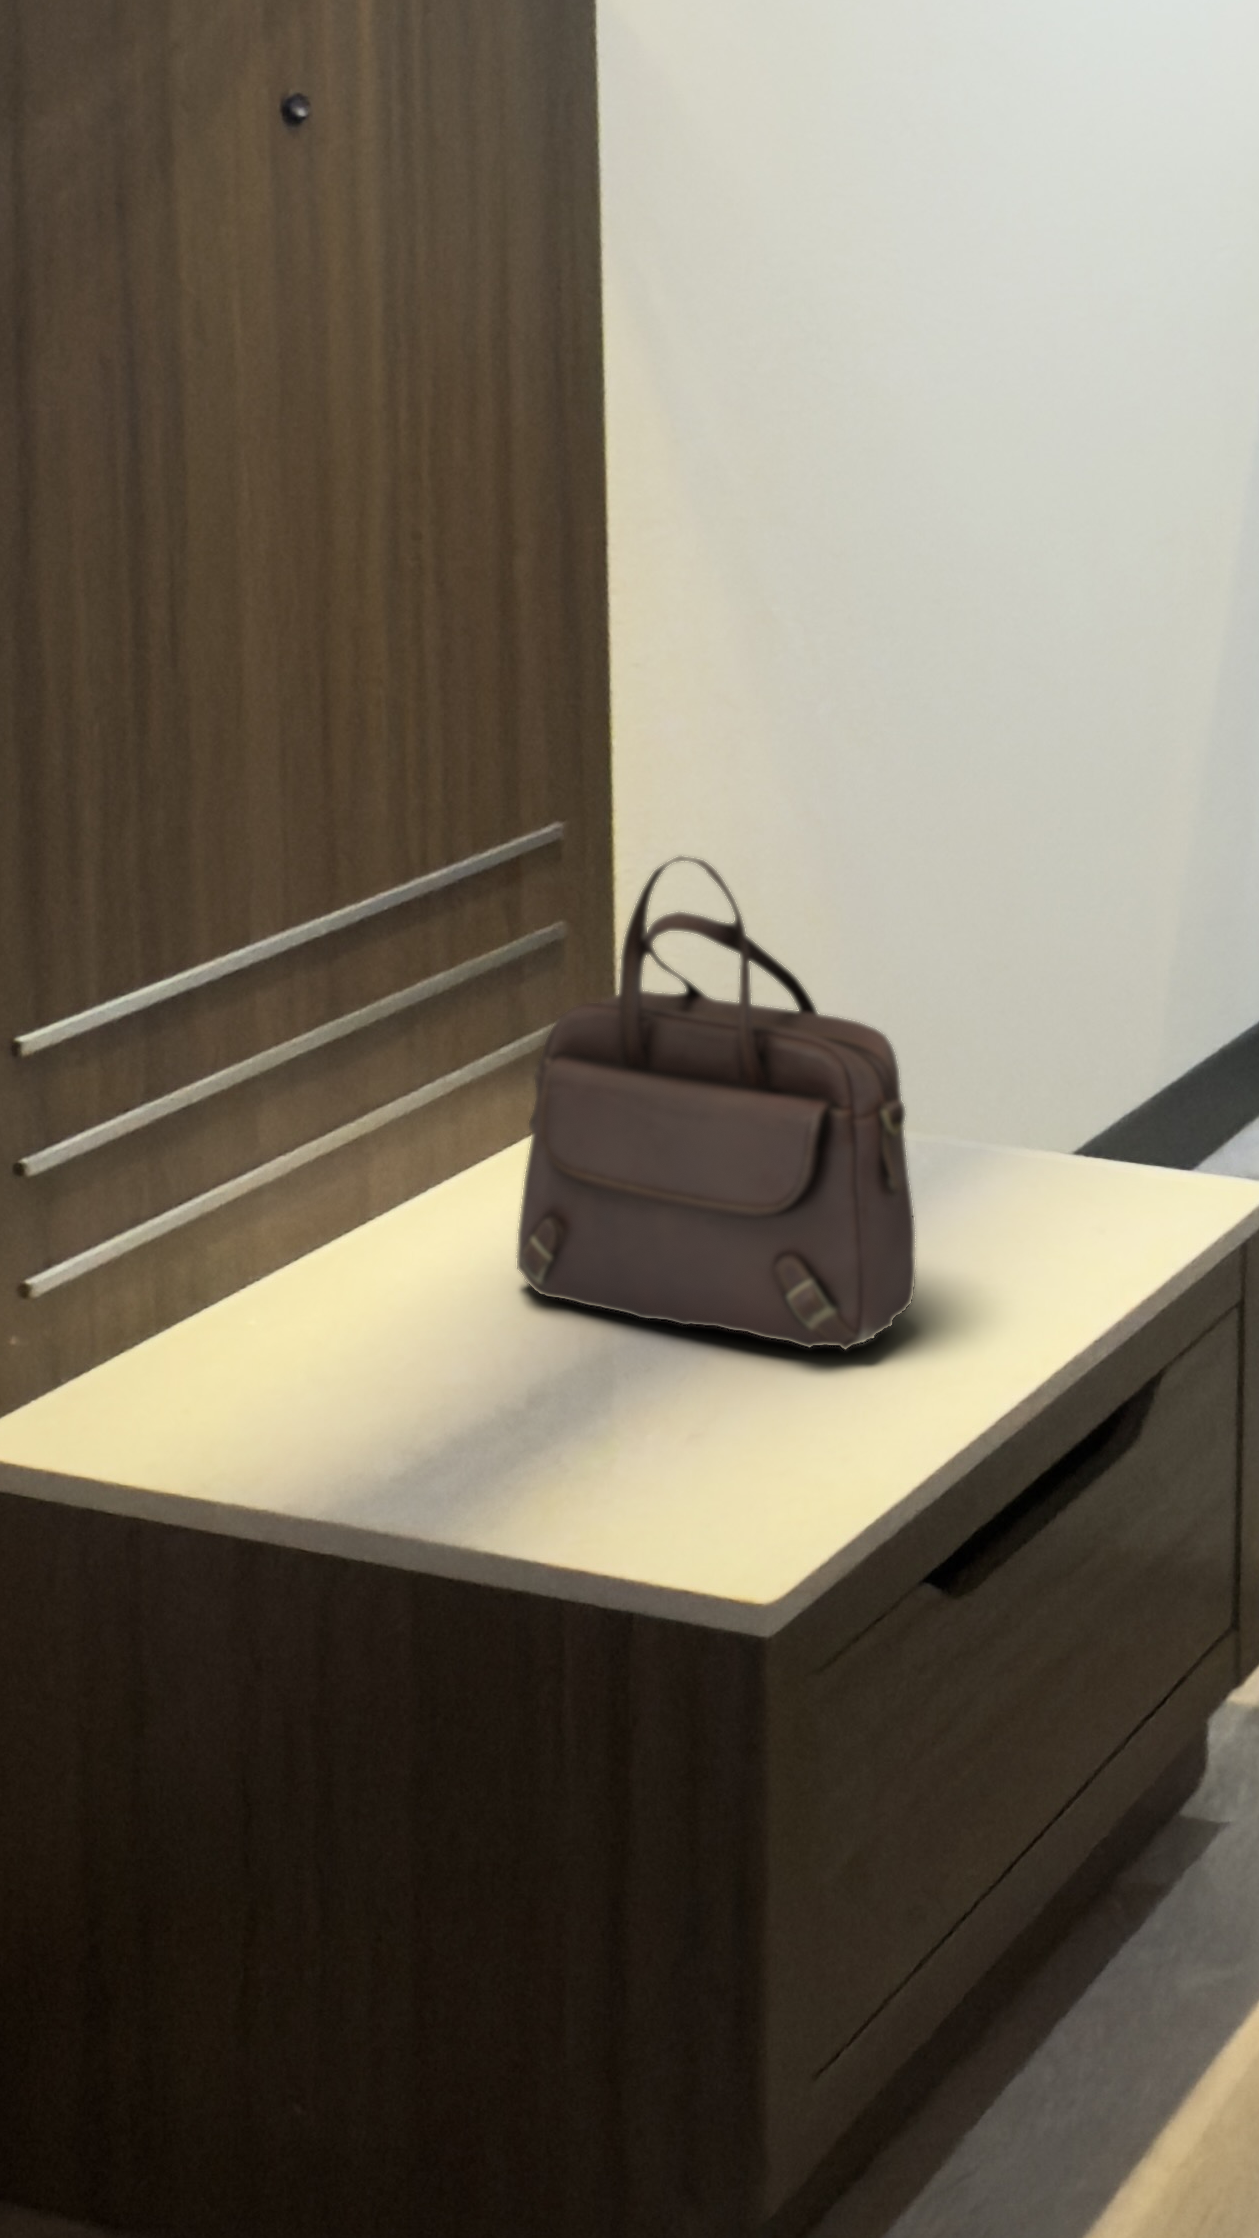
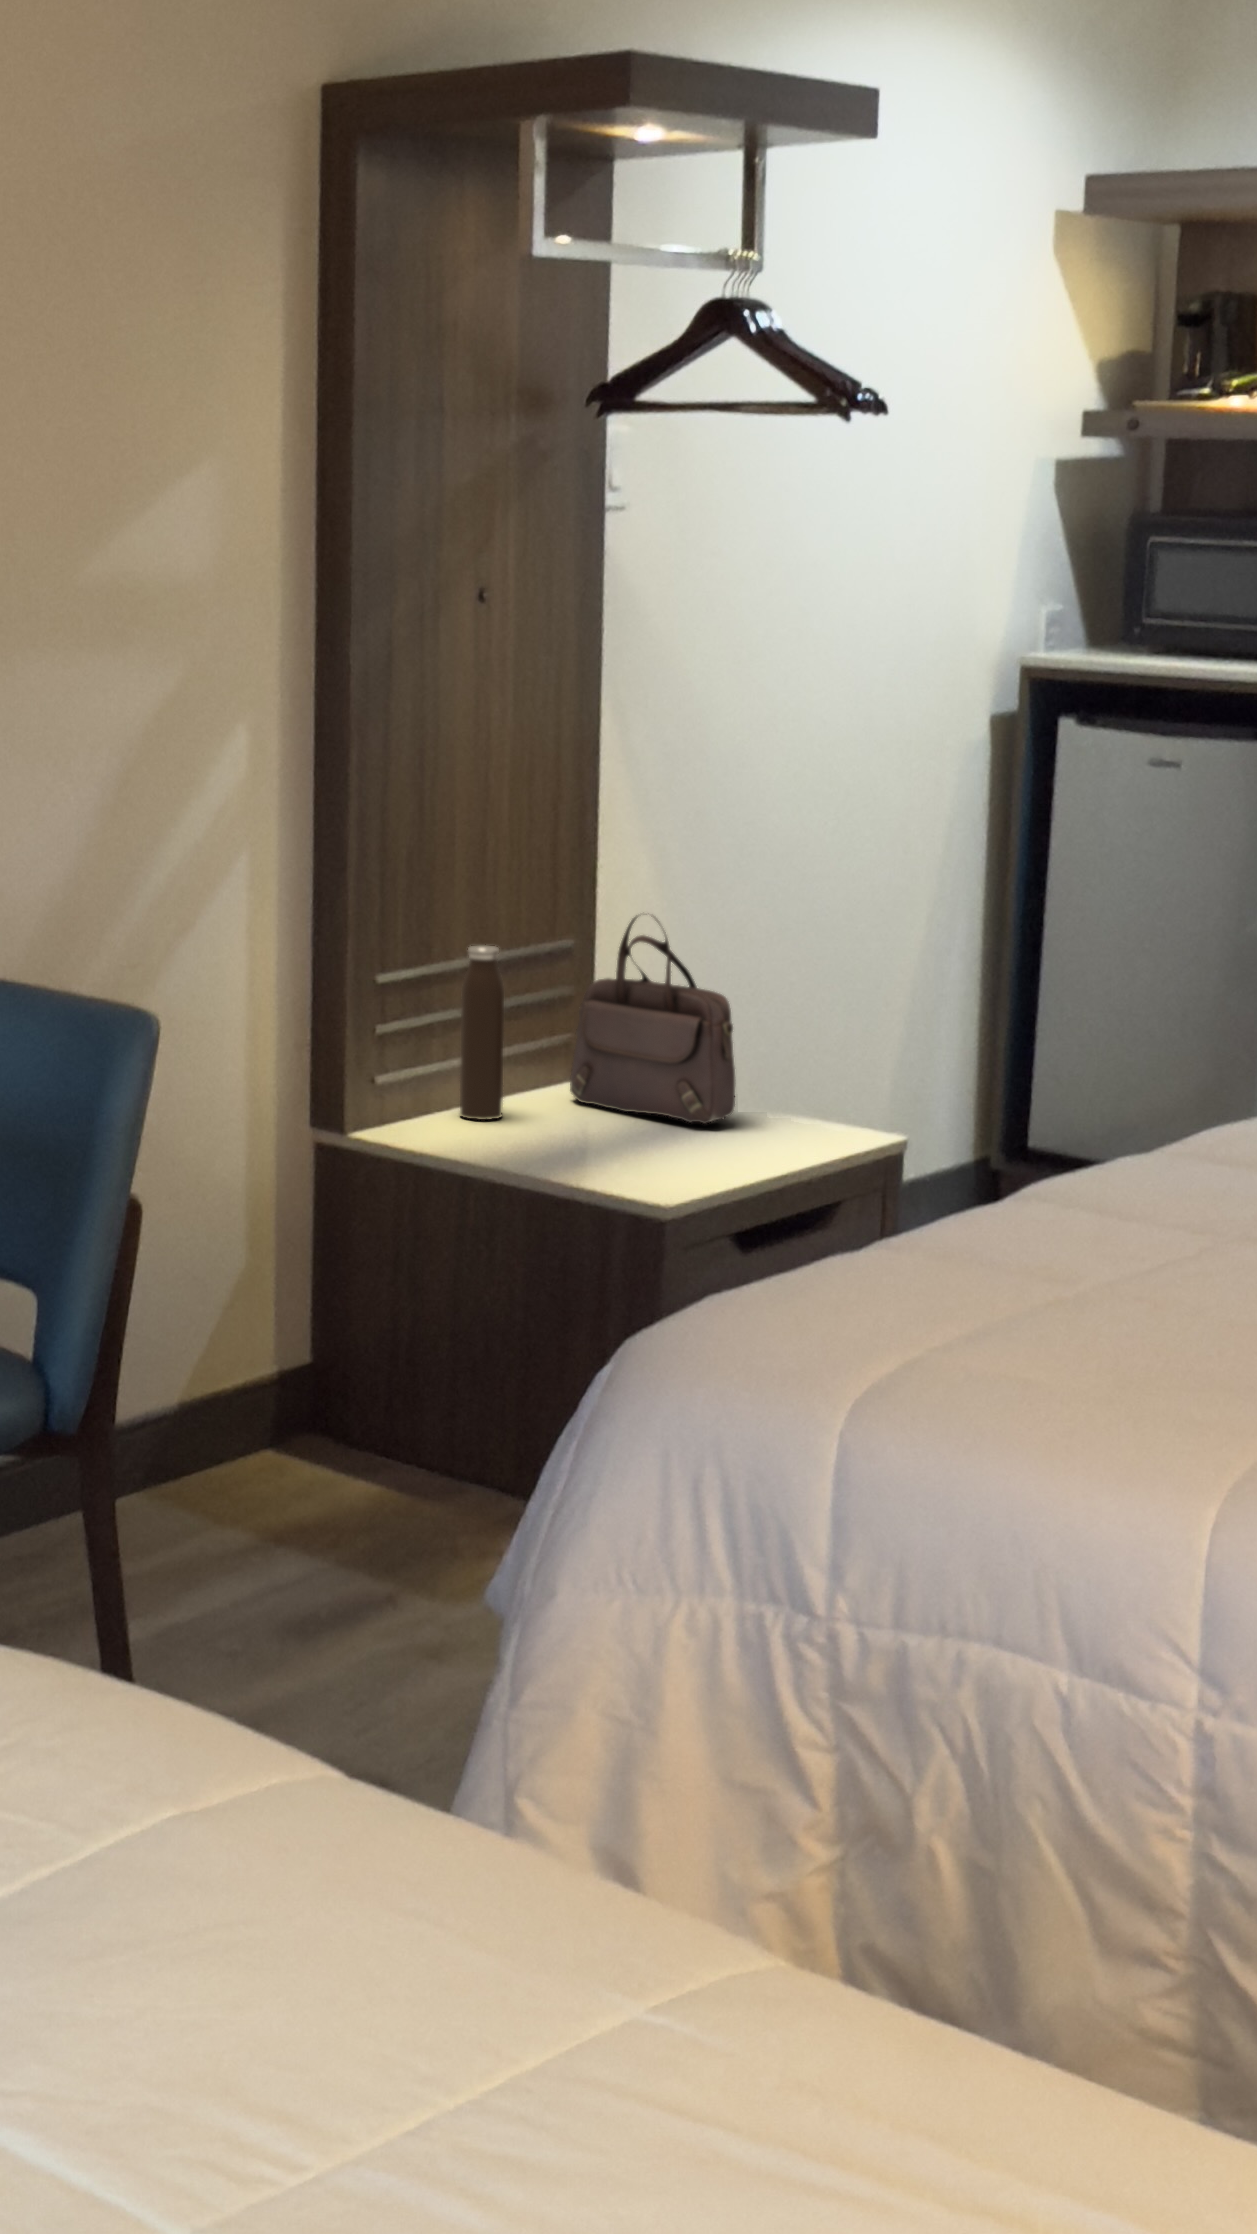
water bottle: none [202,987,327,1435] -> present [460,945,504,1120]

